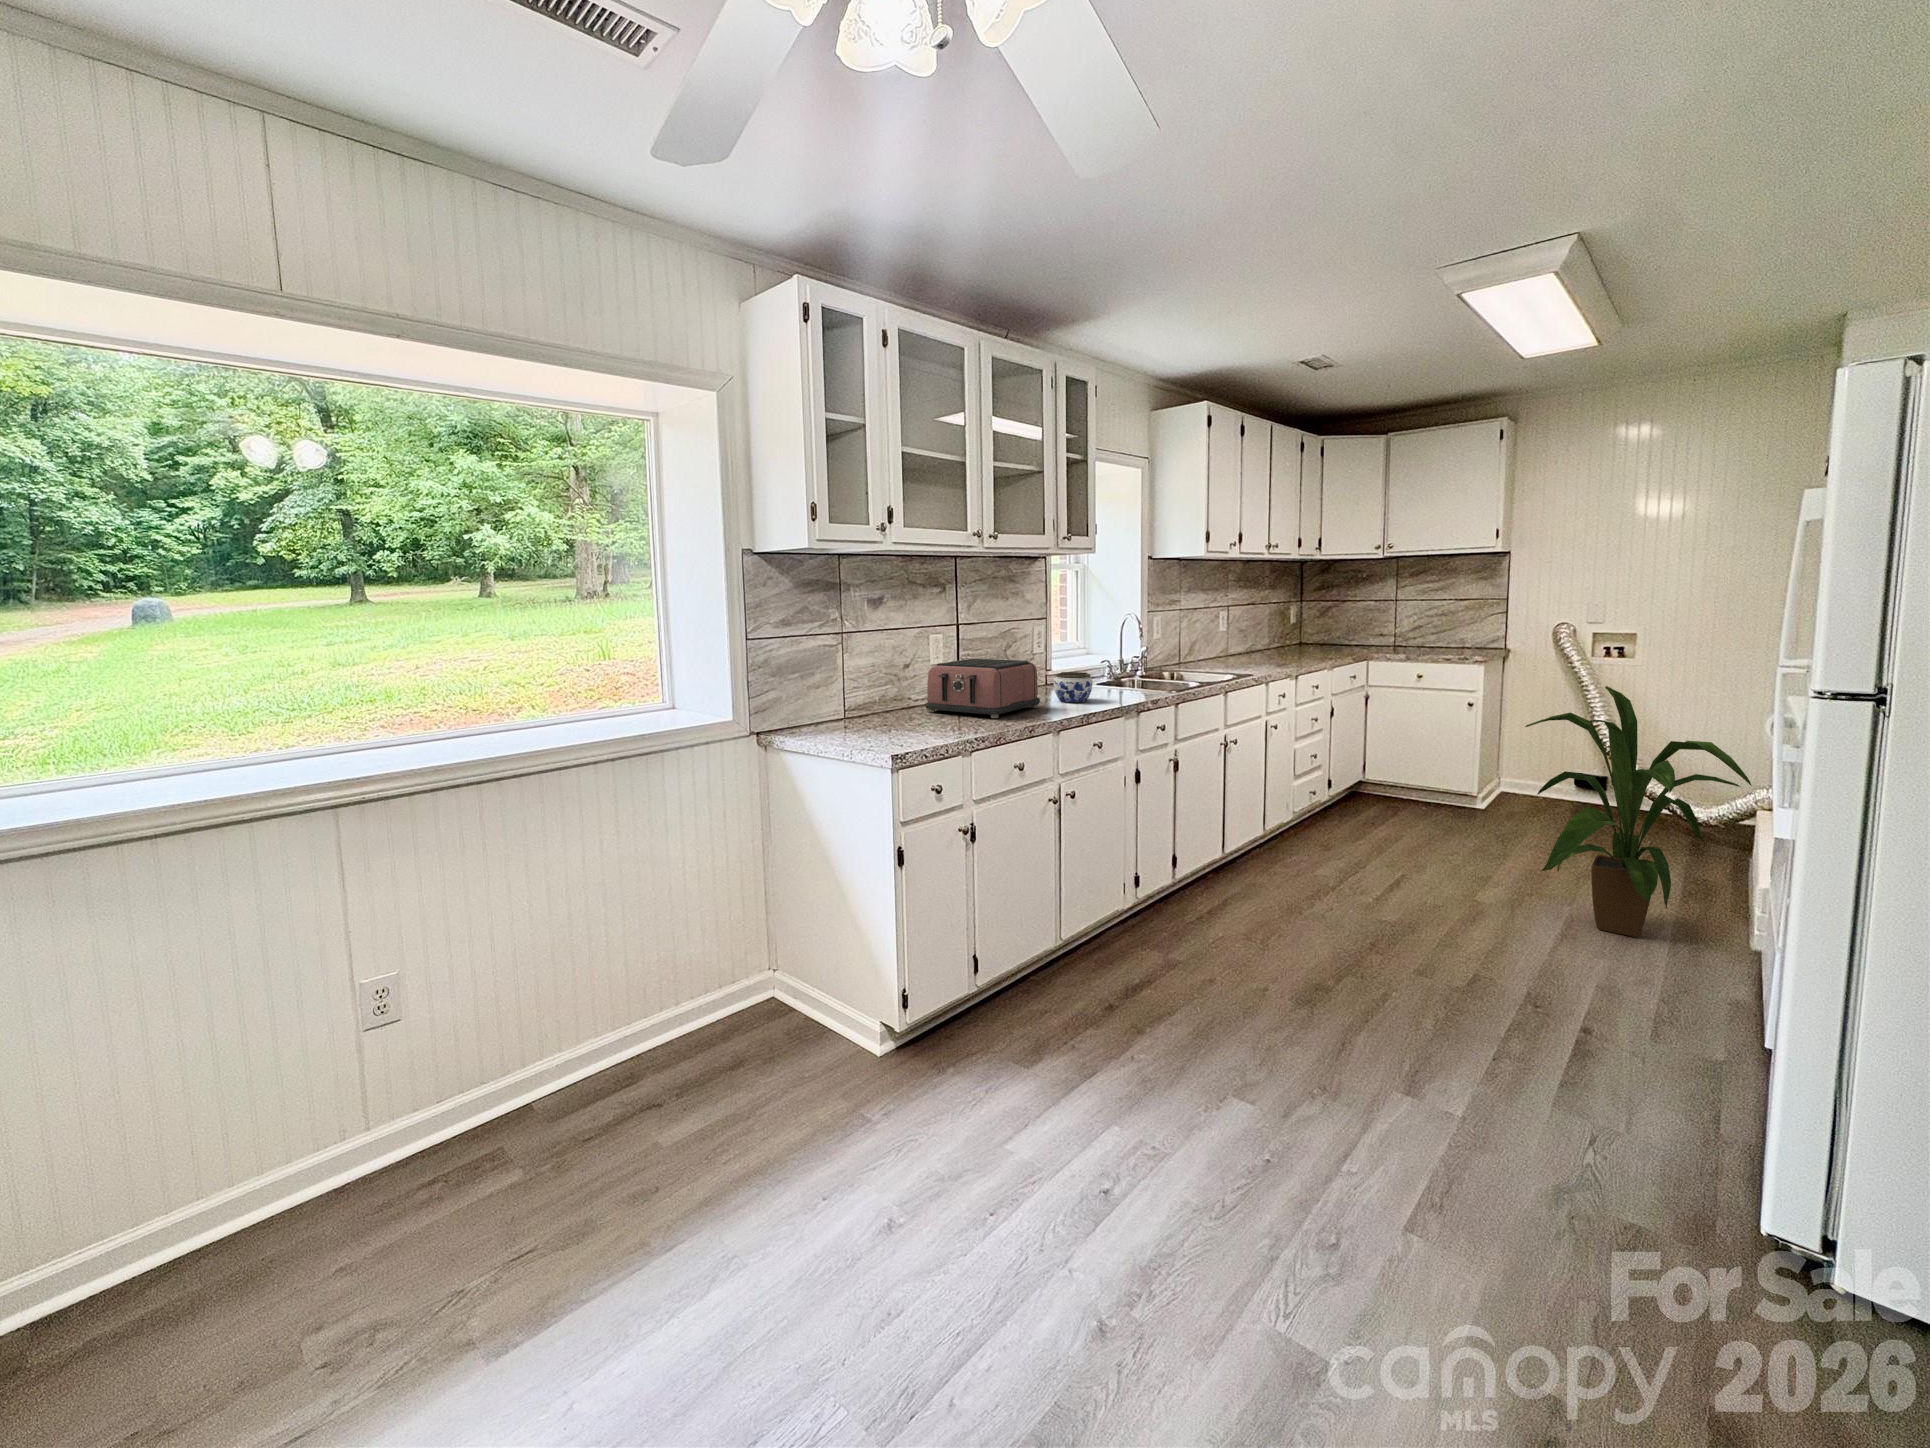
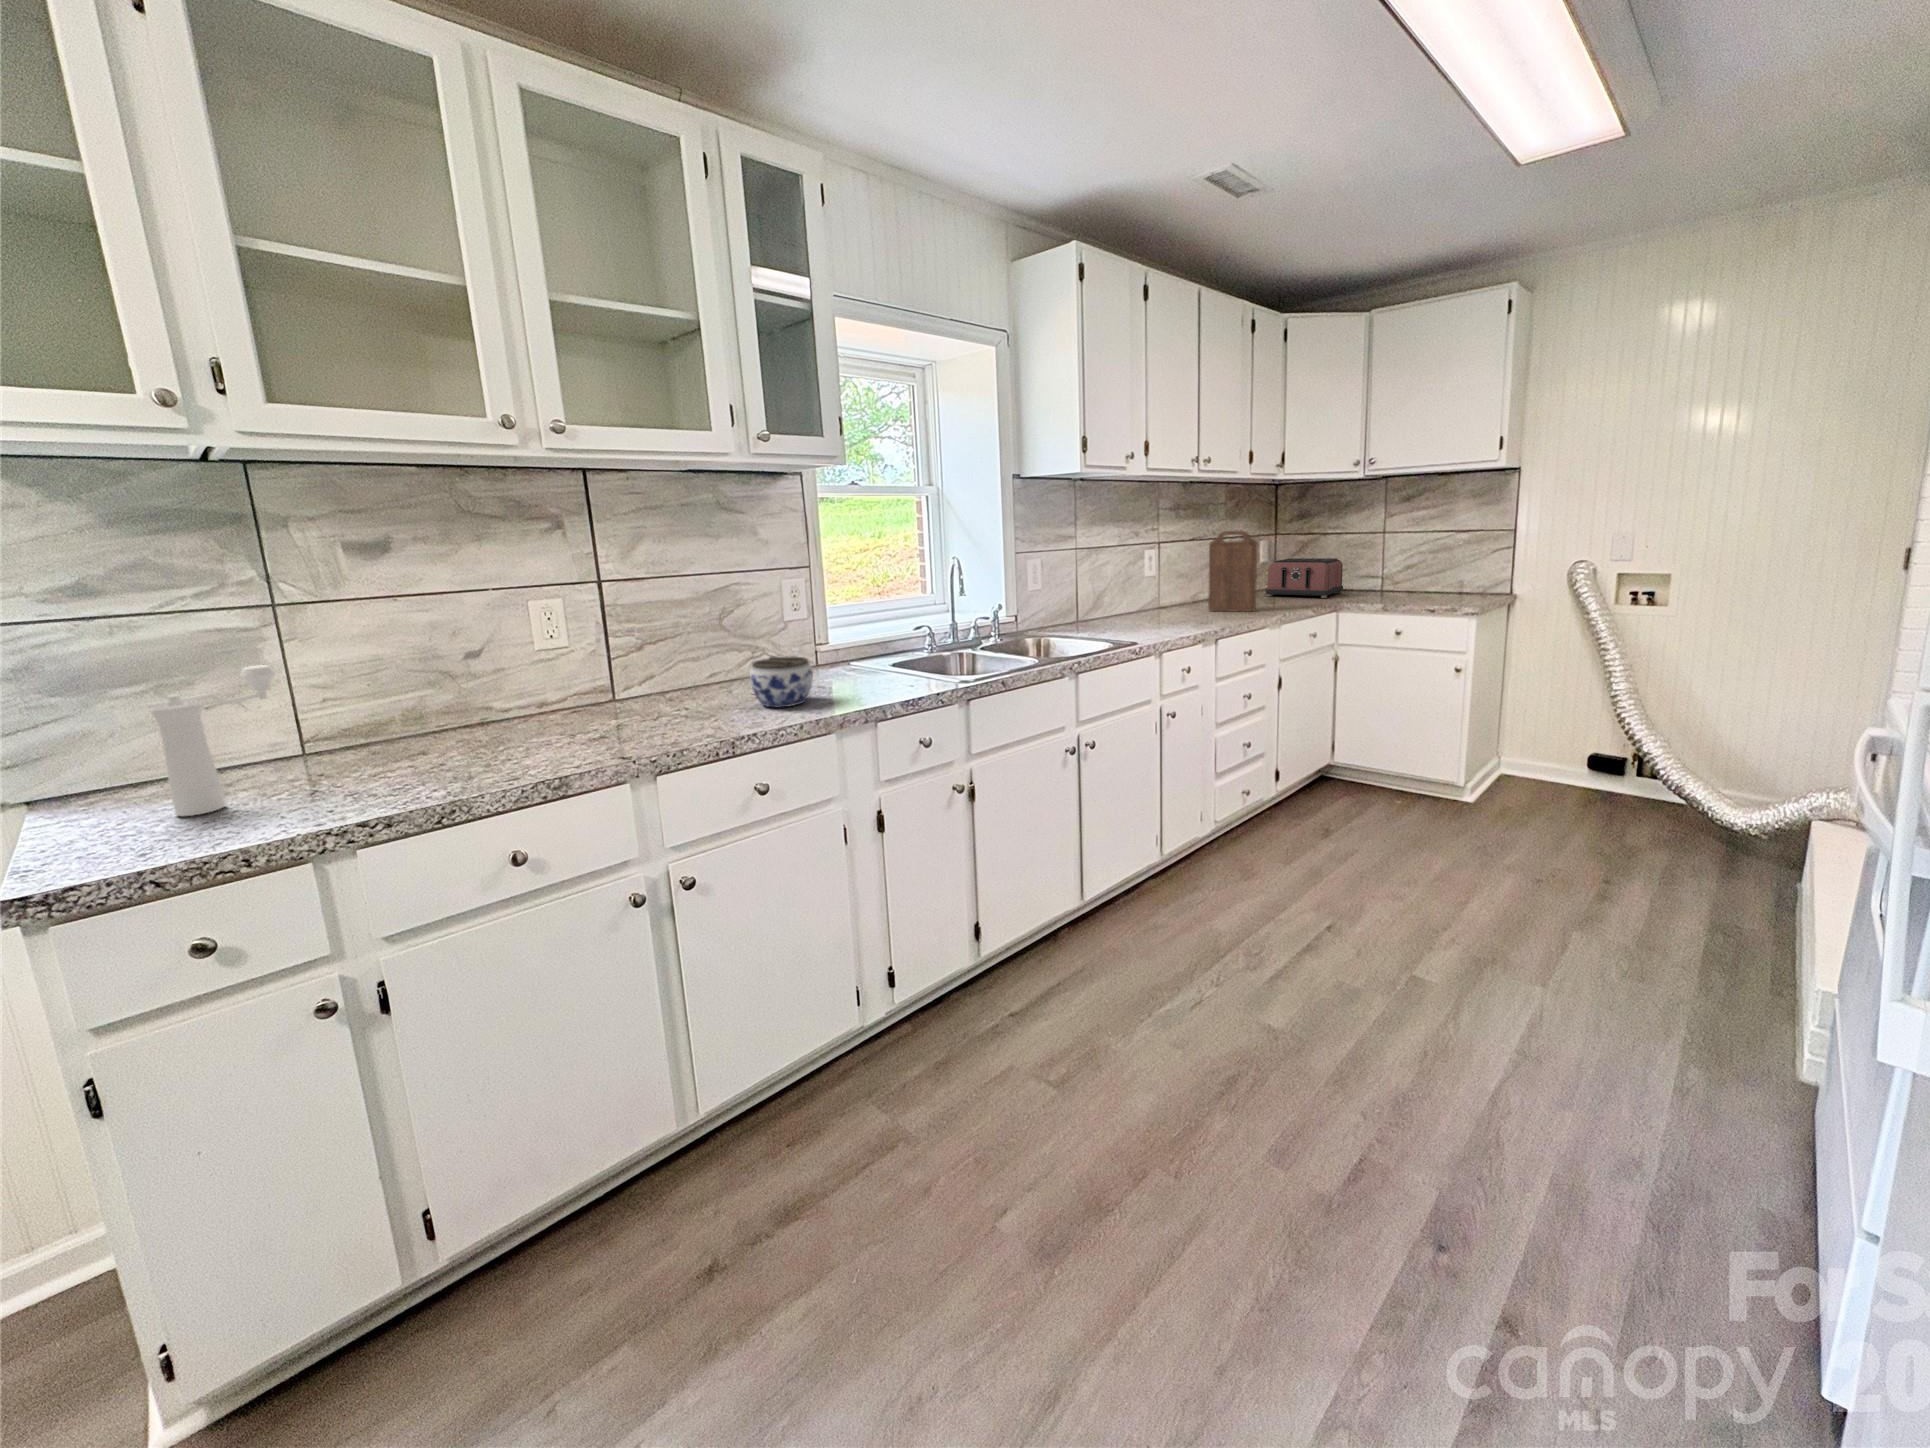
cutting board: none [1272,597,1312,658] -> present [1208,530,1257,611]
toaster: present [925,659,1040,718] -> present [1266,558,1343,598]
pepper mill: none [854,662,884,737] -> present [148,665,275,816]
house plant: present [1525,686,1752,937] -> none [1486,665,1817,1051]

